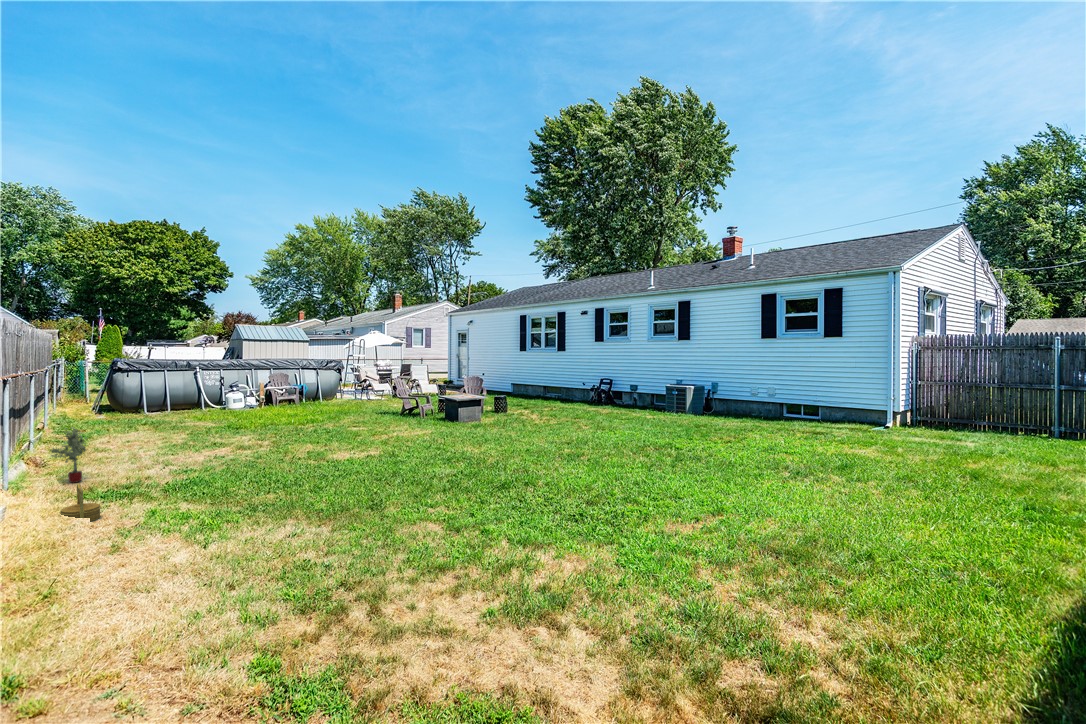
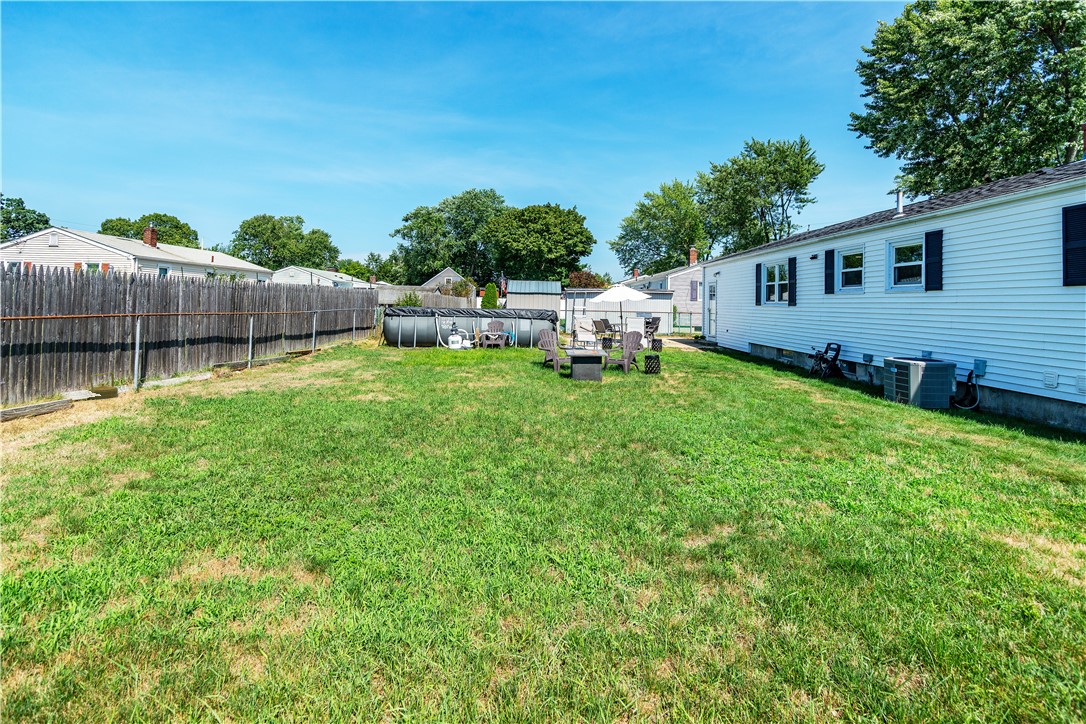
potted tree: present [50,427,87,483] -> none [183,339,212,378]

